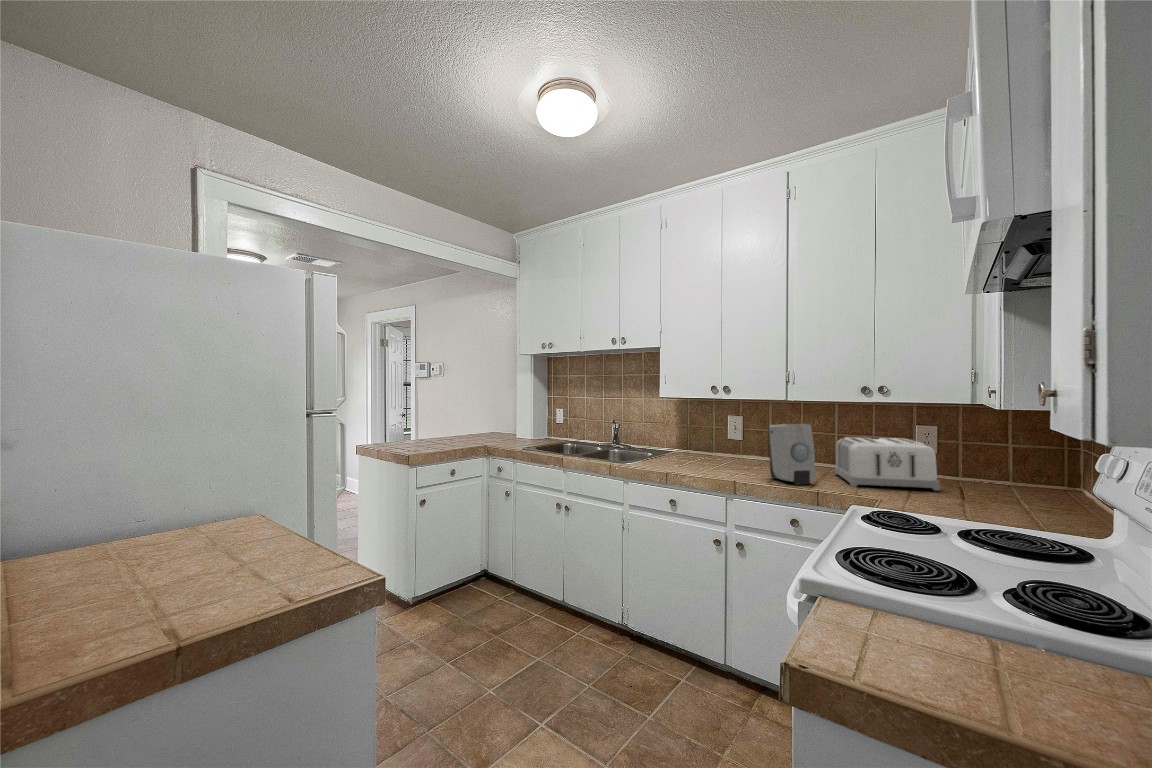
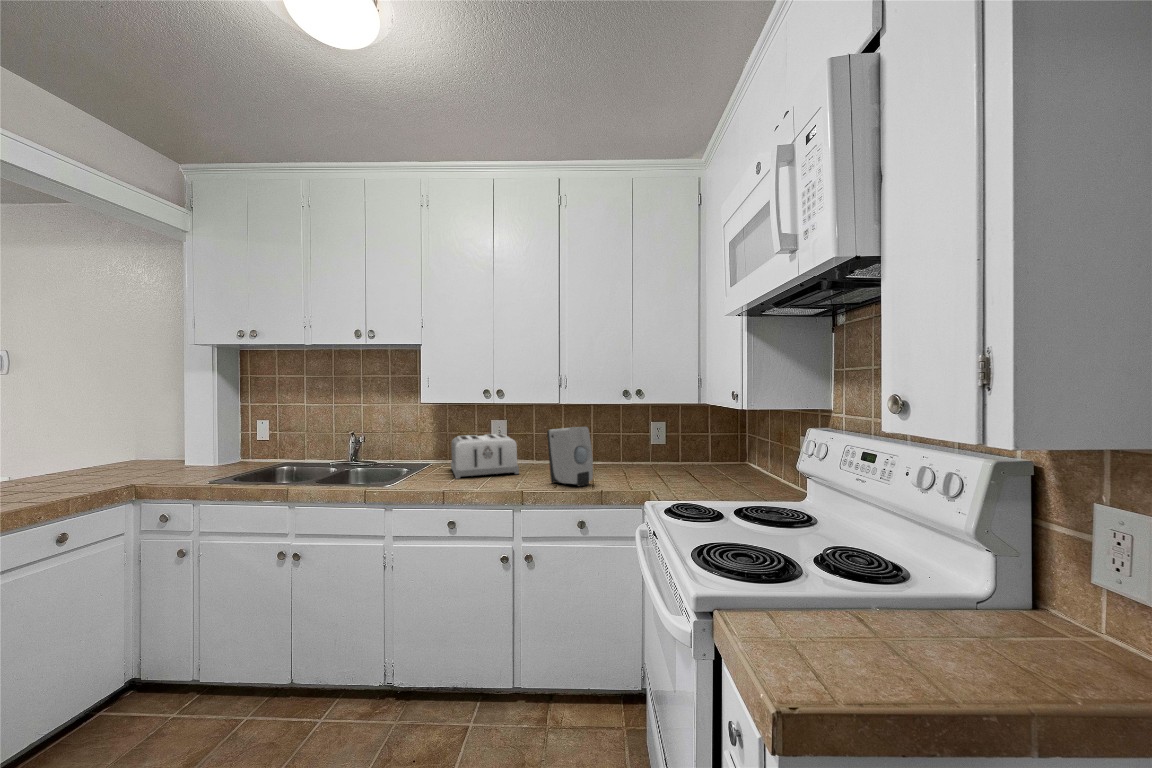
toaster: present [835,437,940,491] -> present [451,434,519,479]

